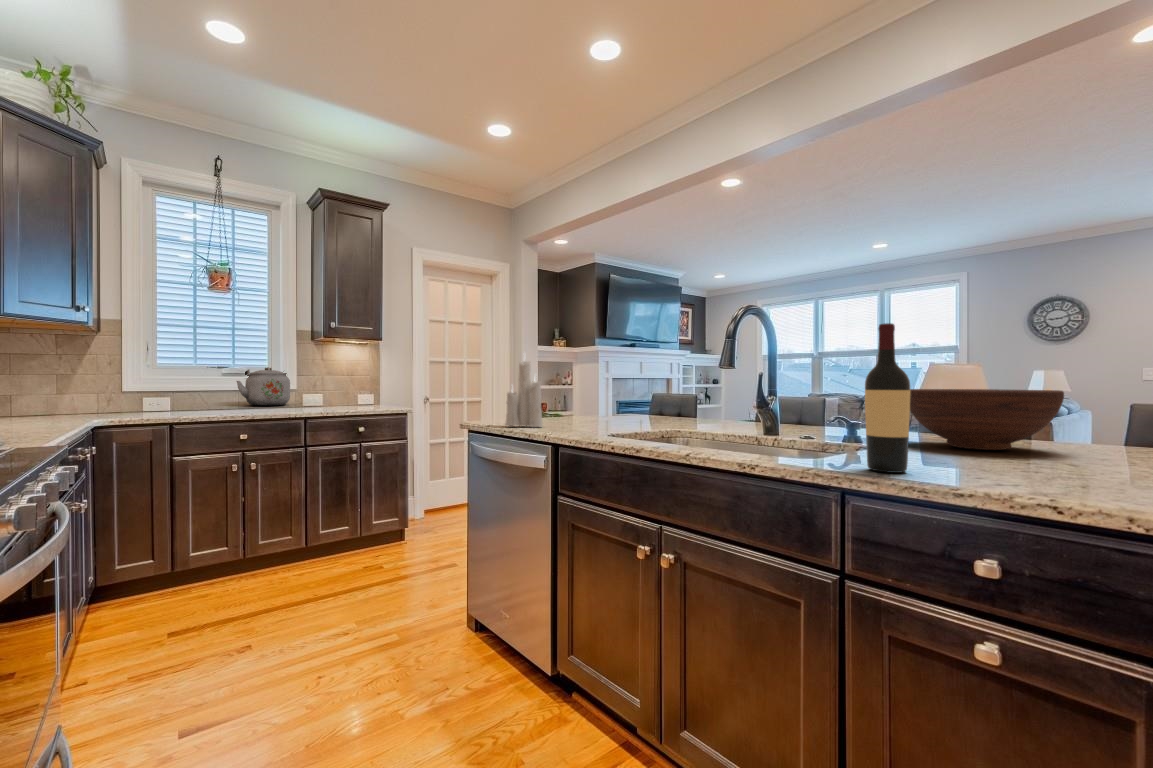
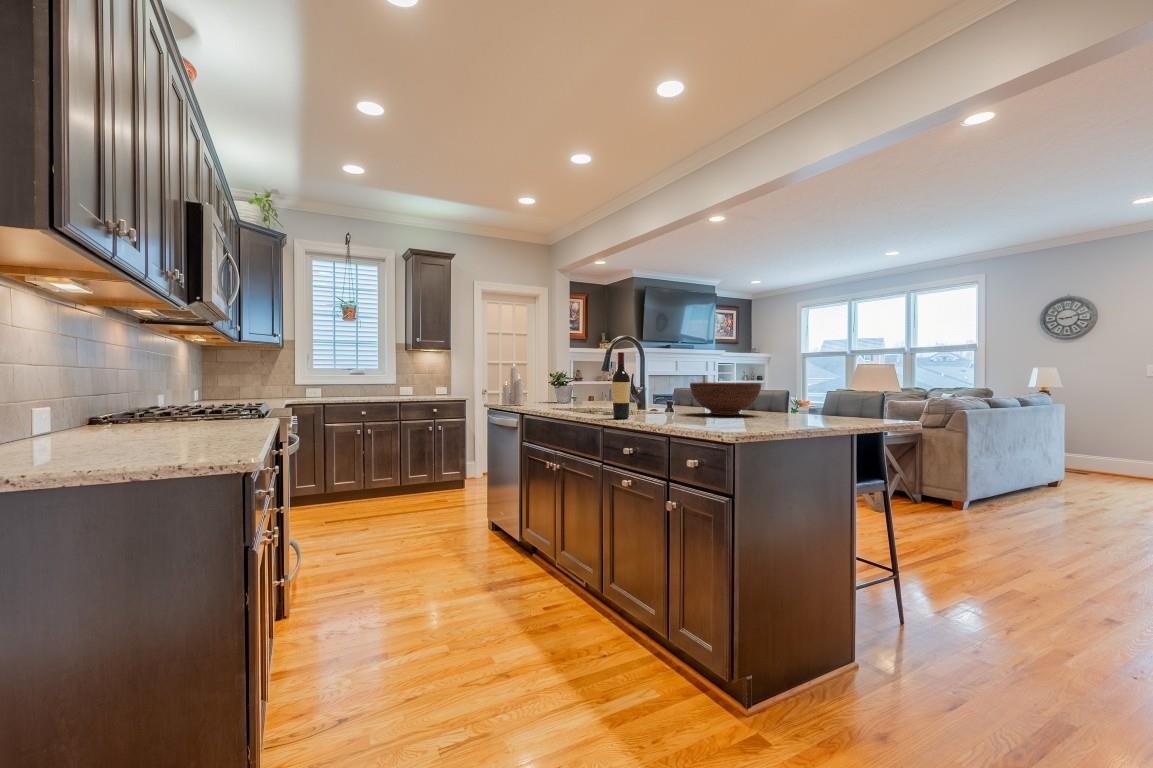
kettle: present [237,367,290,406] -> none [359,369,392,394]
potted plant: none [558,369,600,419] -> present [549,370,574,403]

